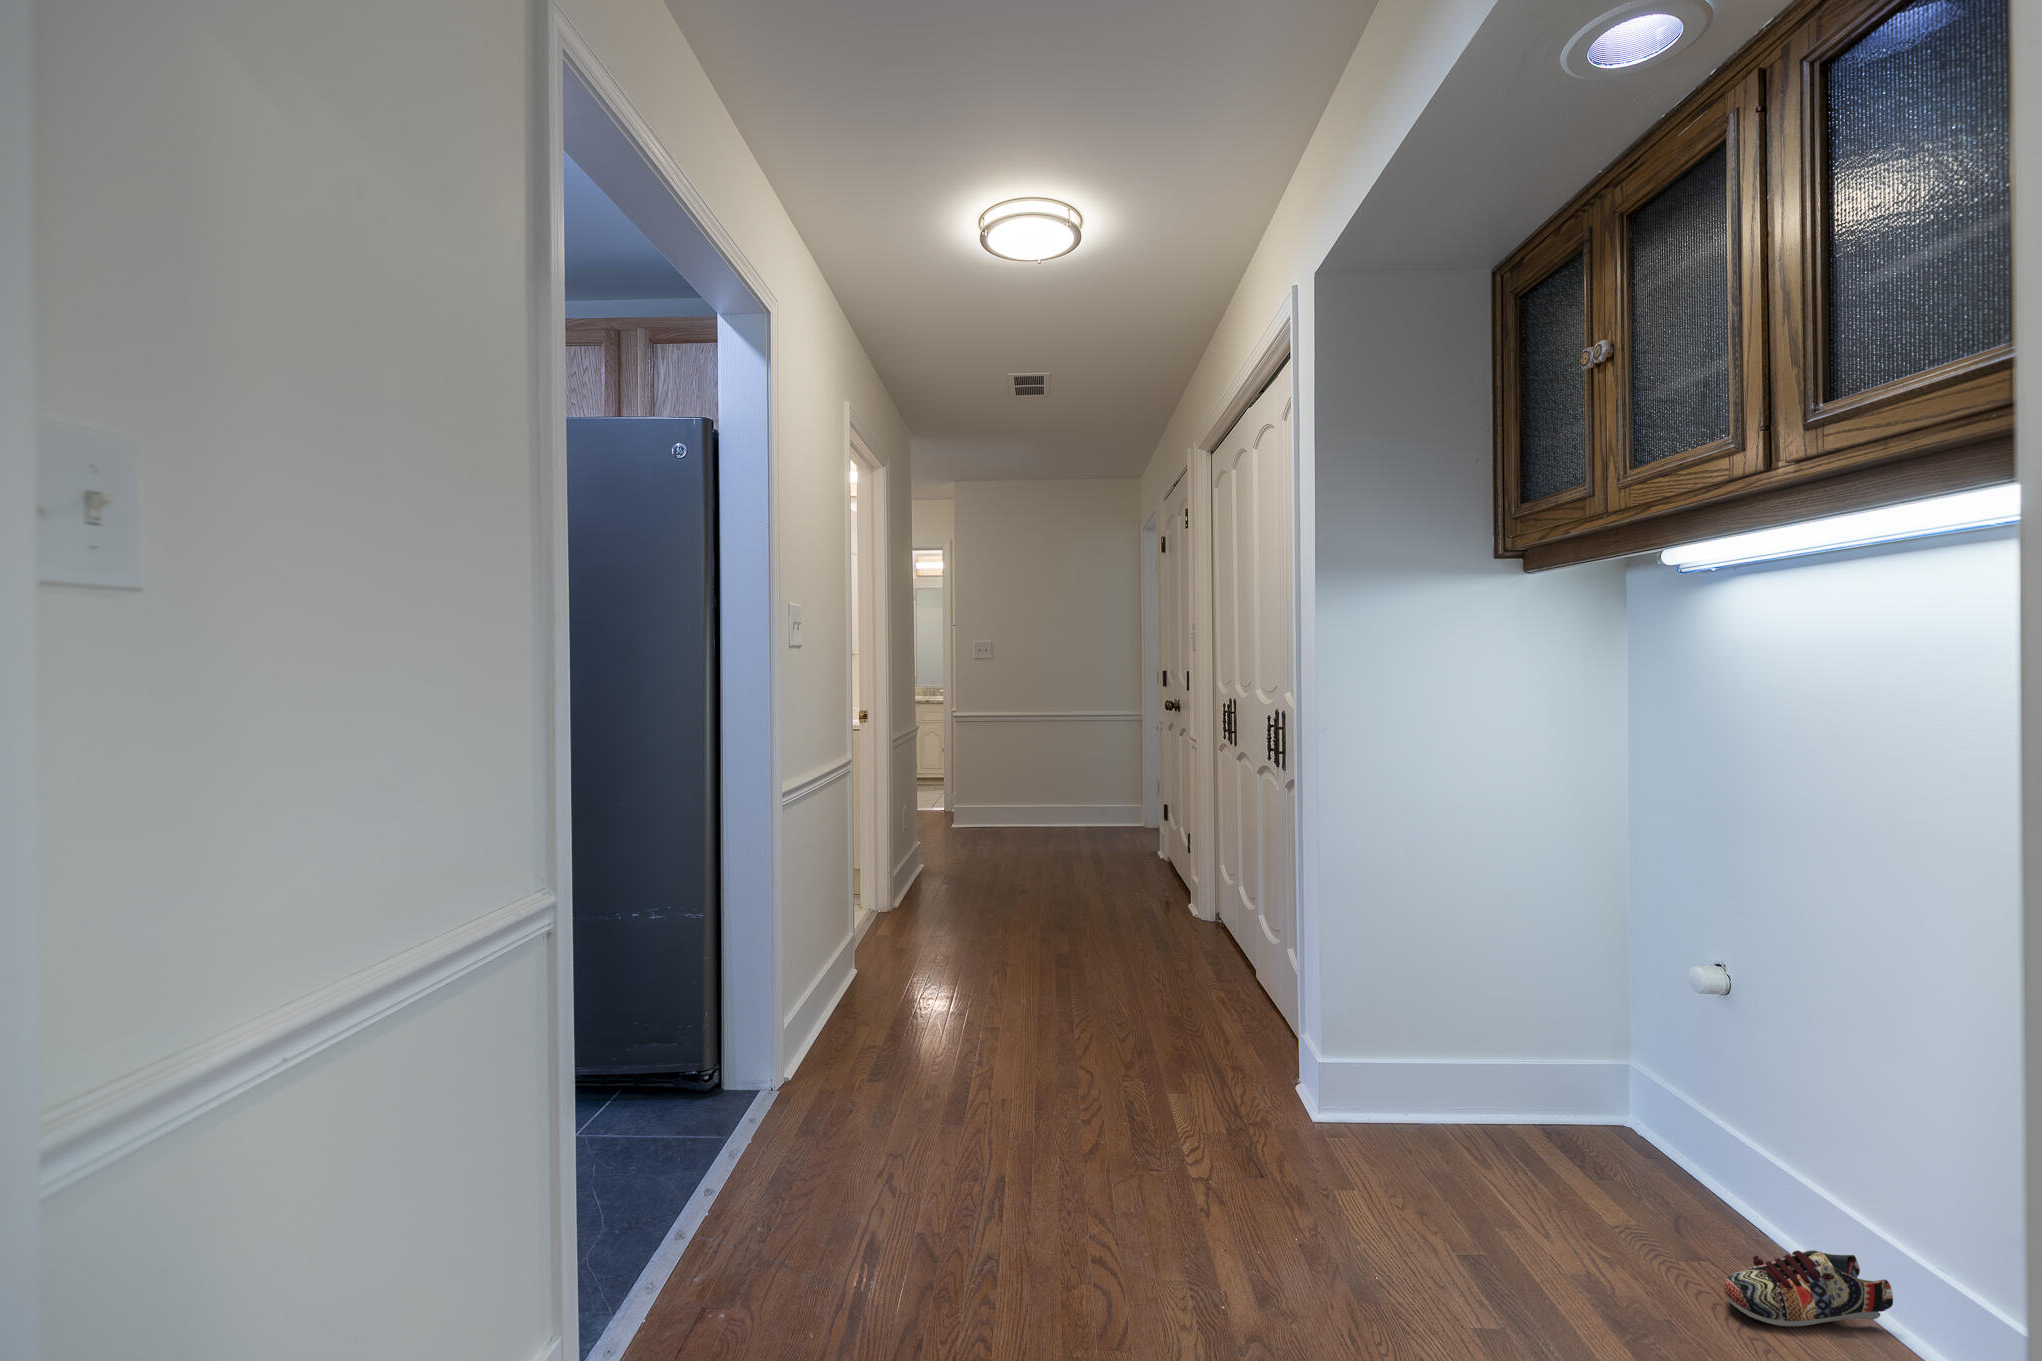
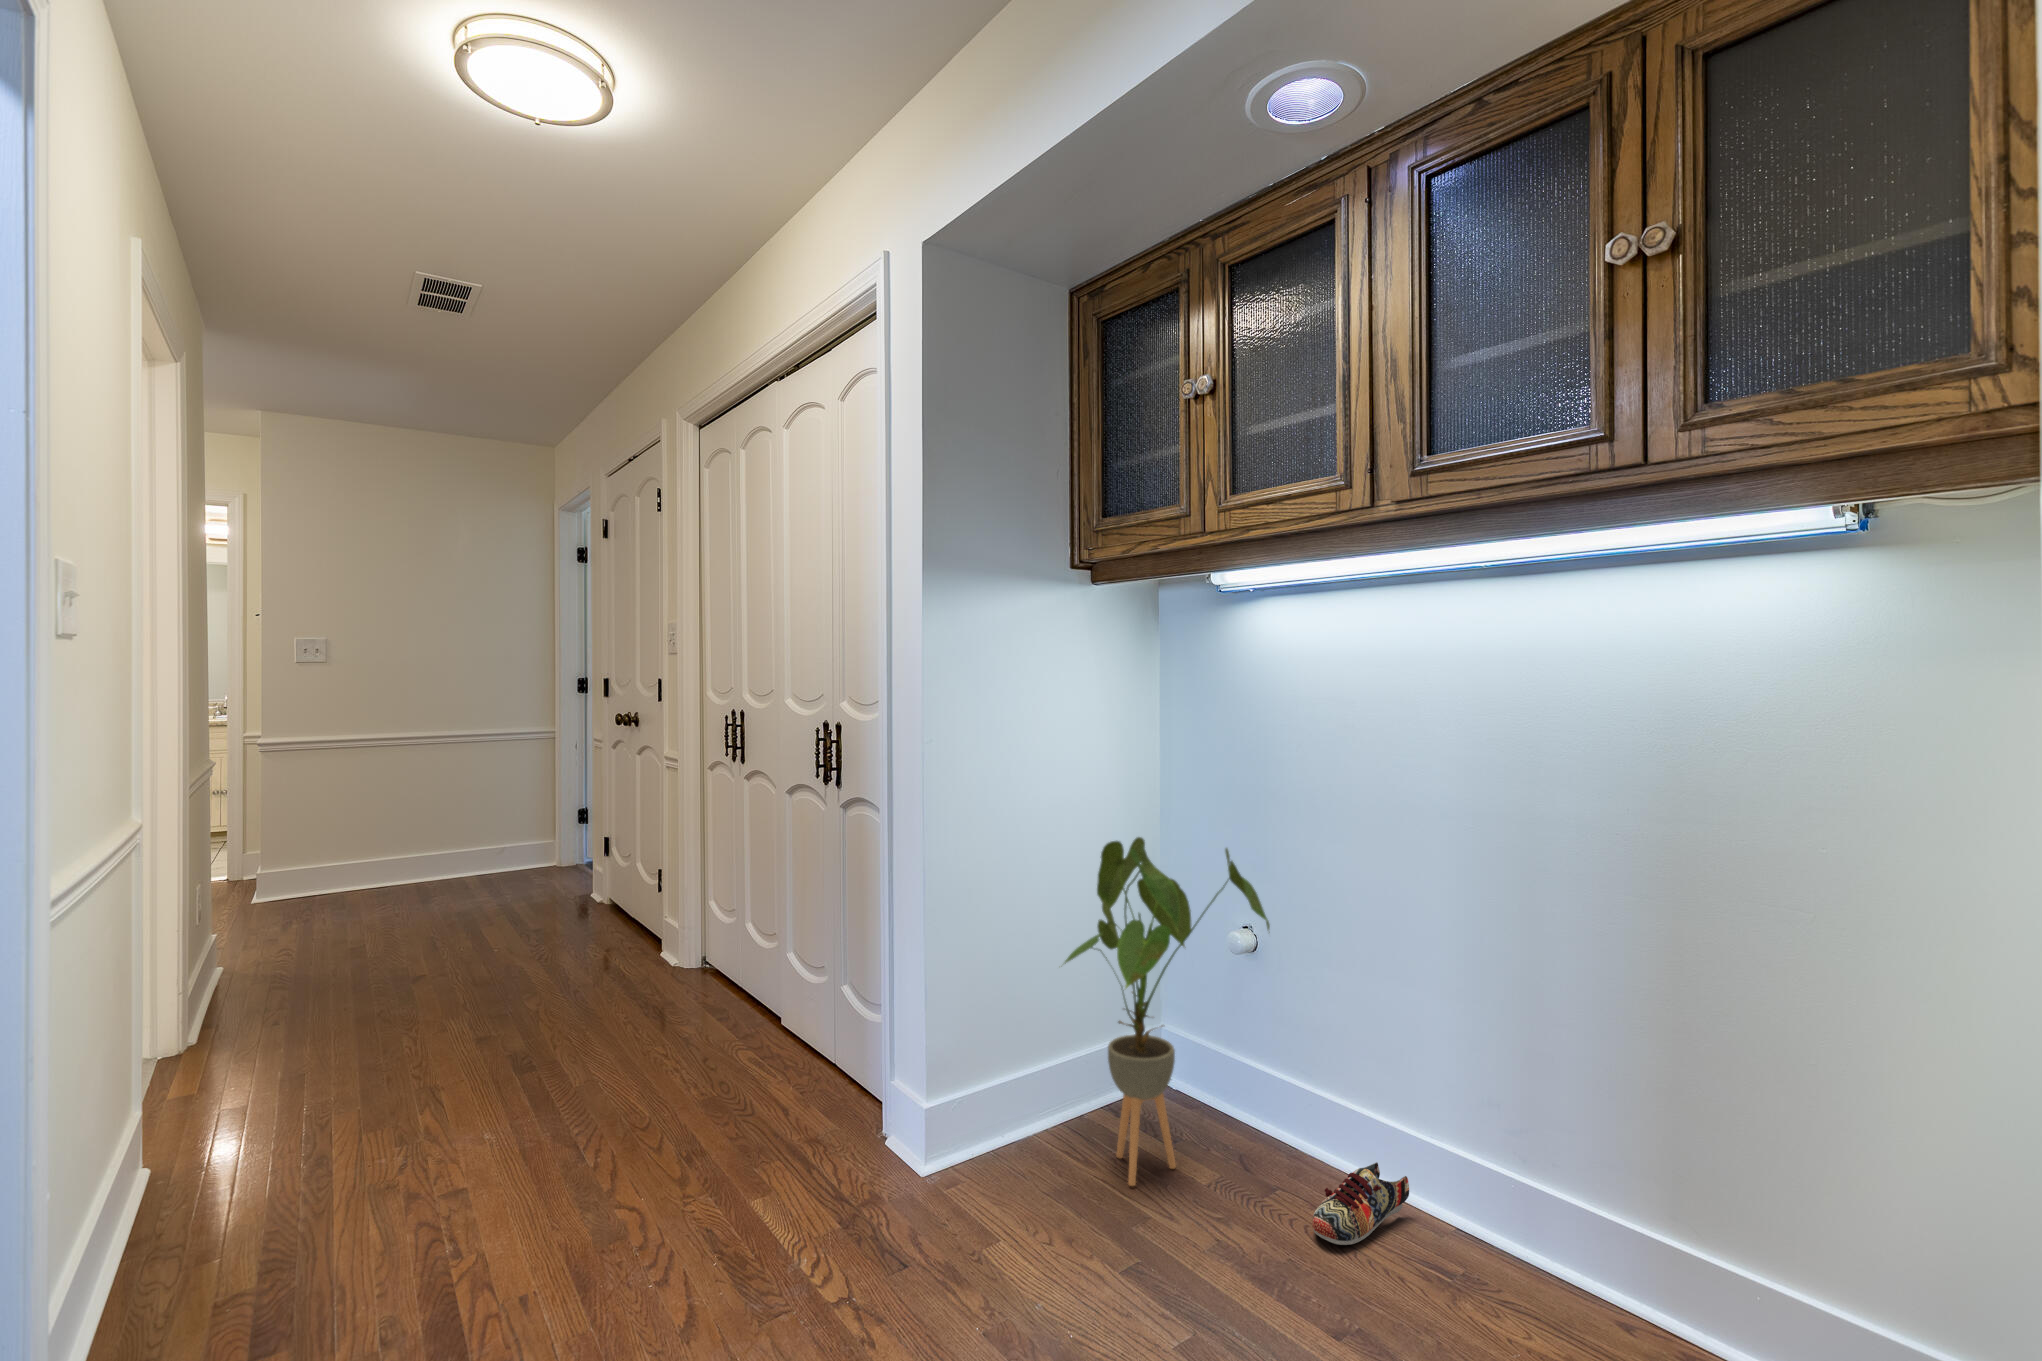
house plant: none [1458,836,1717,1190] -> present [1065,837,1270,1186]

